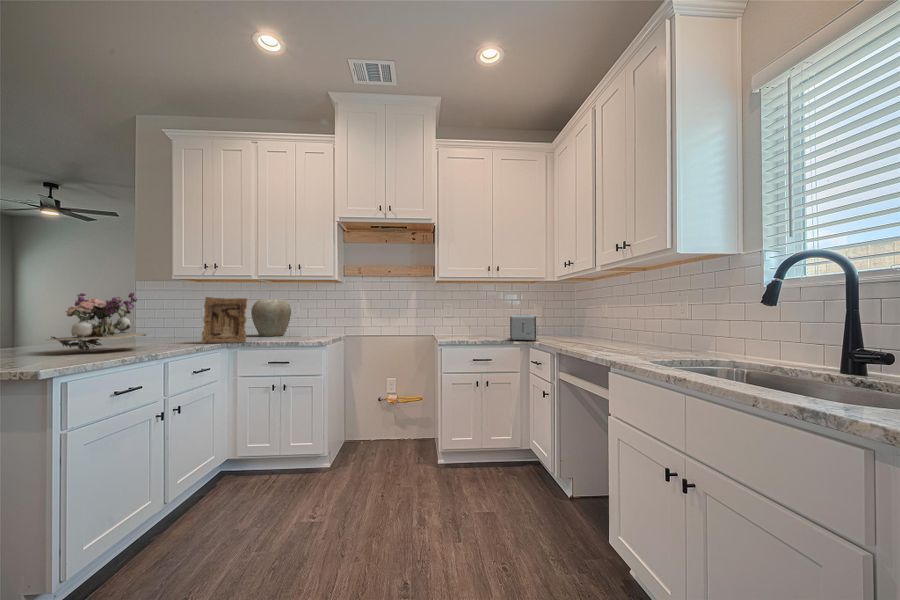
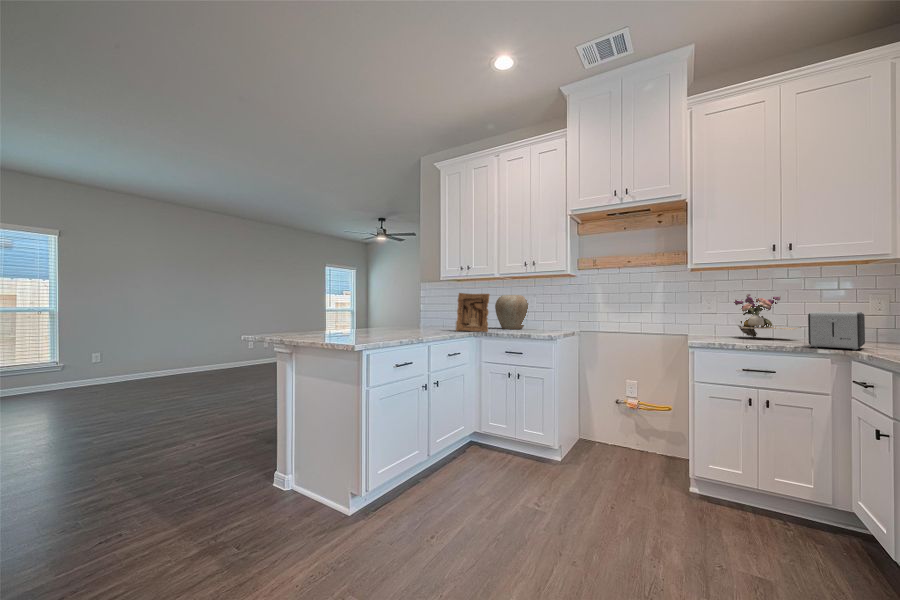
flower arrangement: present [48,291,146,351] -> present [734,294,801,338]

